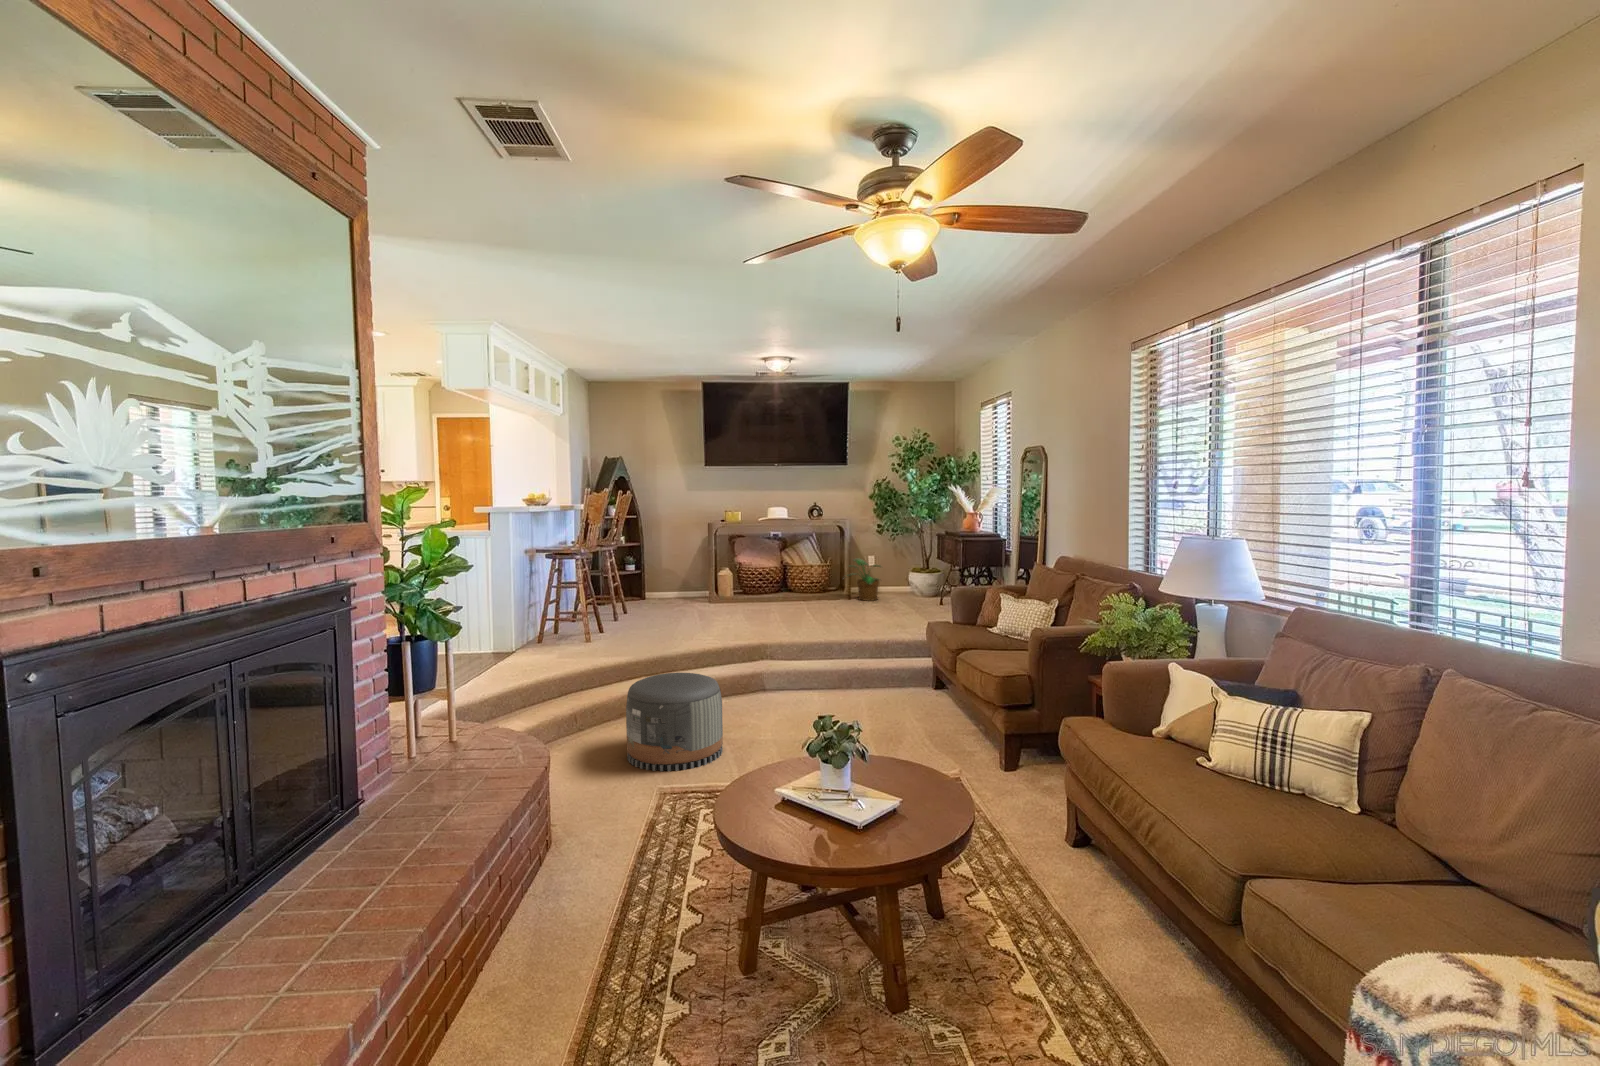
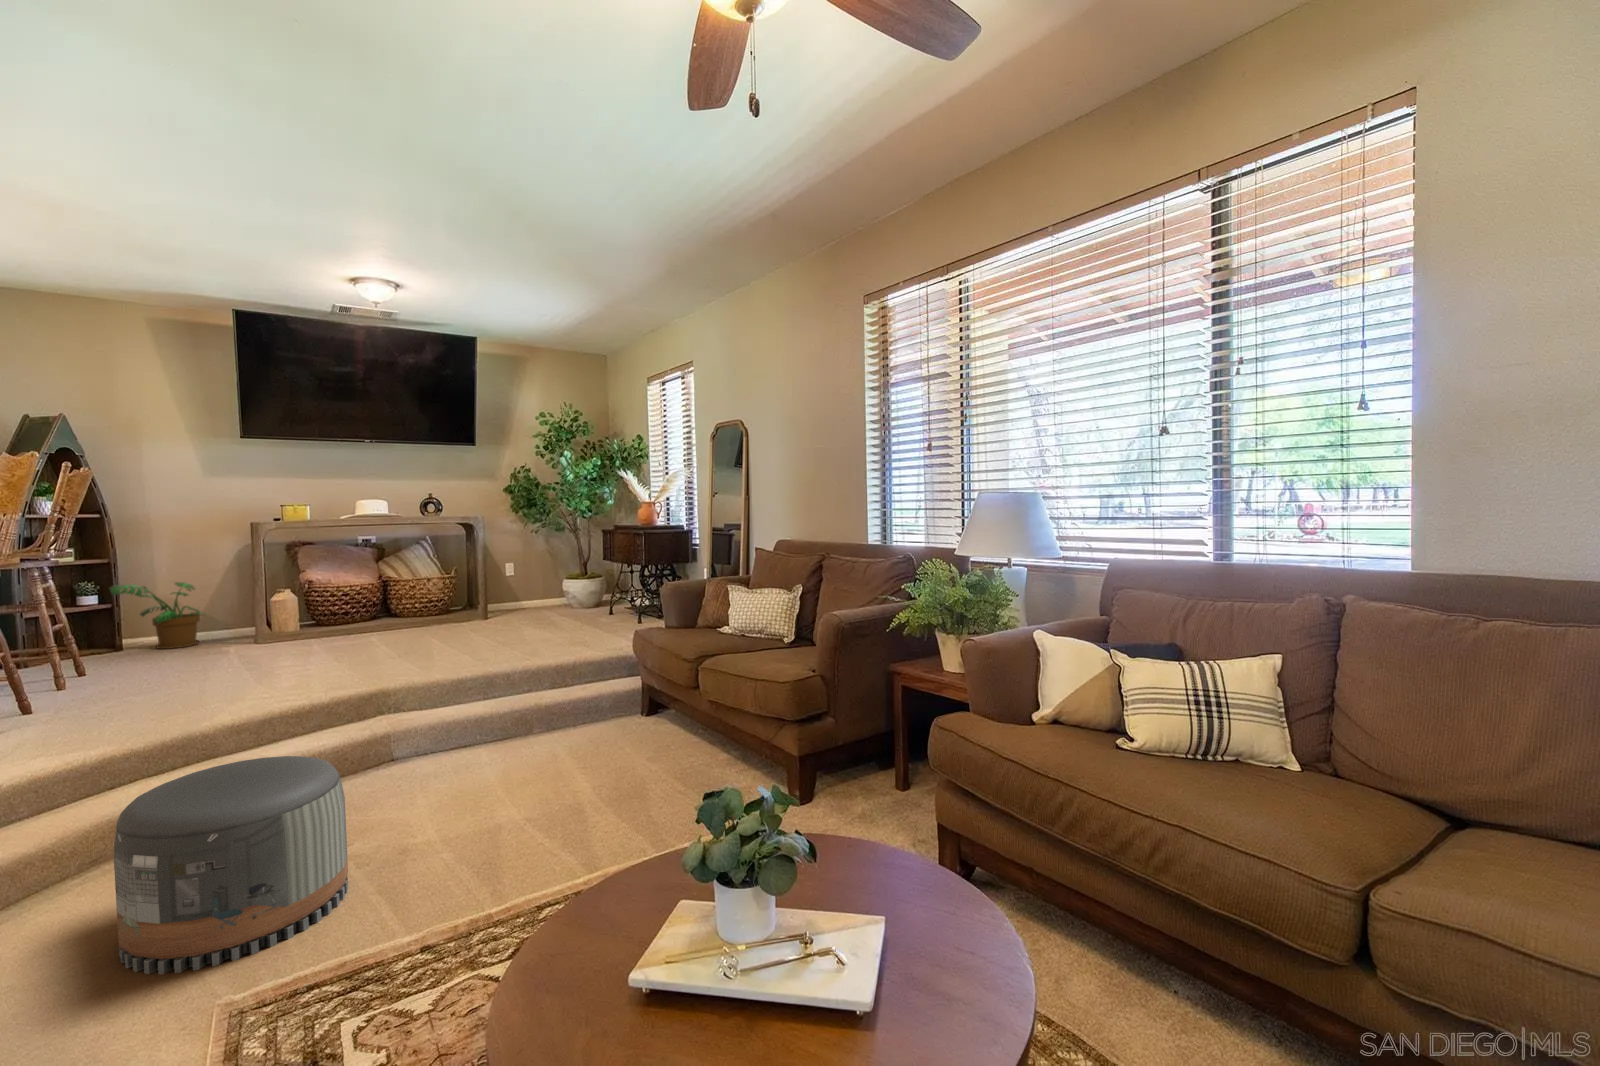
potted plant: present [847,558,881,601] -> present [110,582,203,649]

